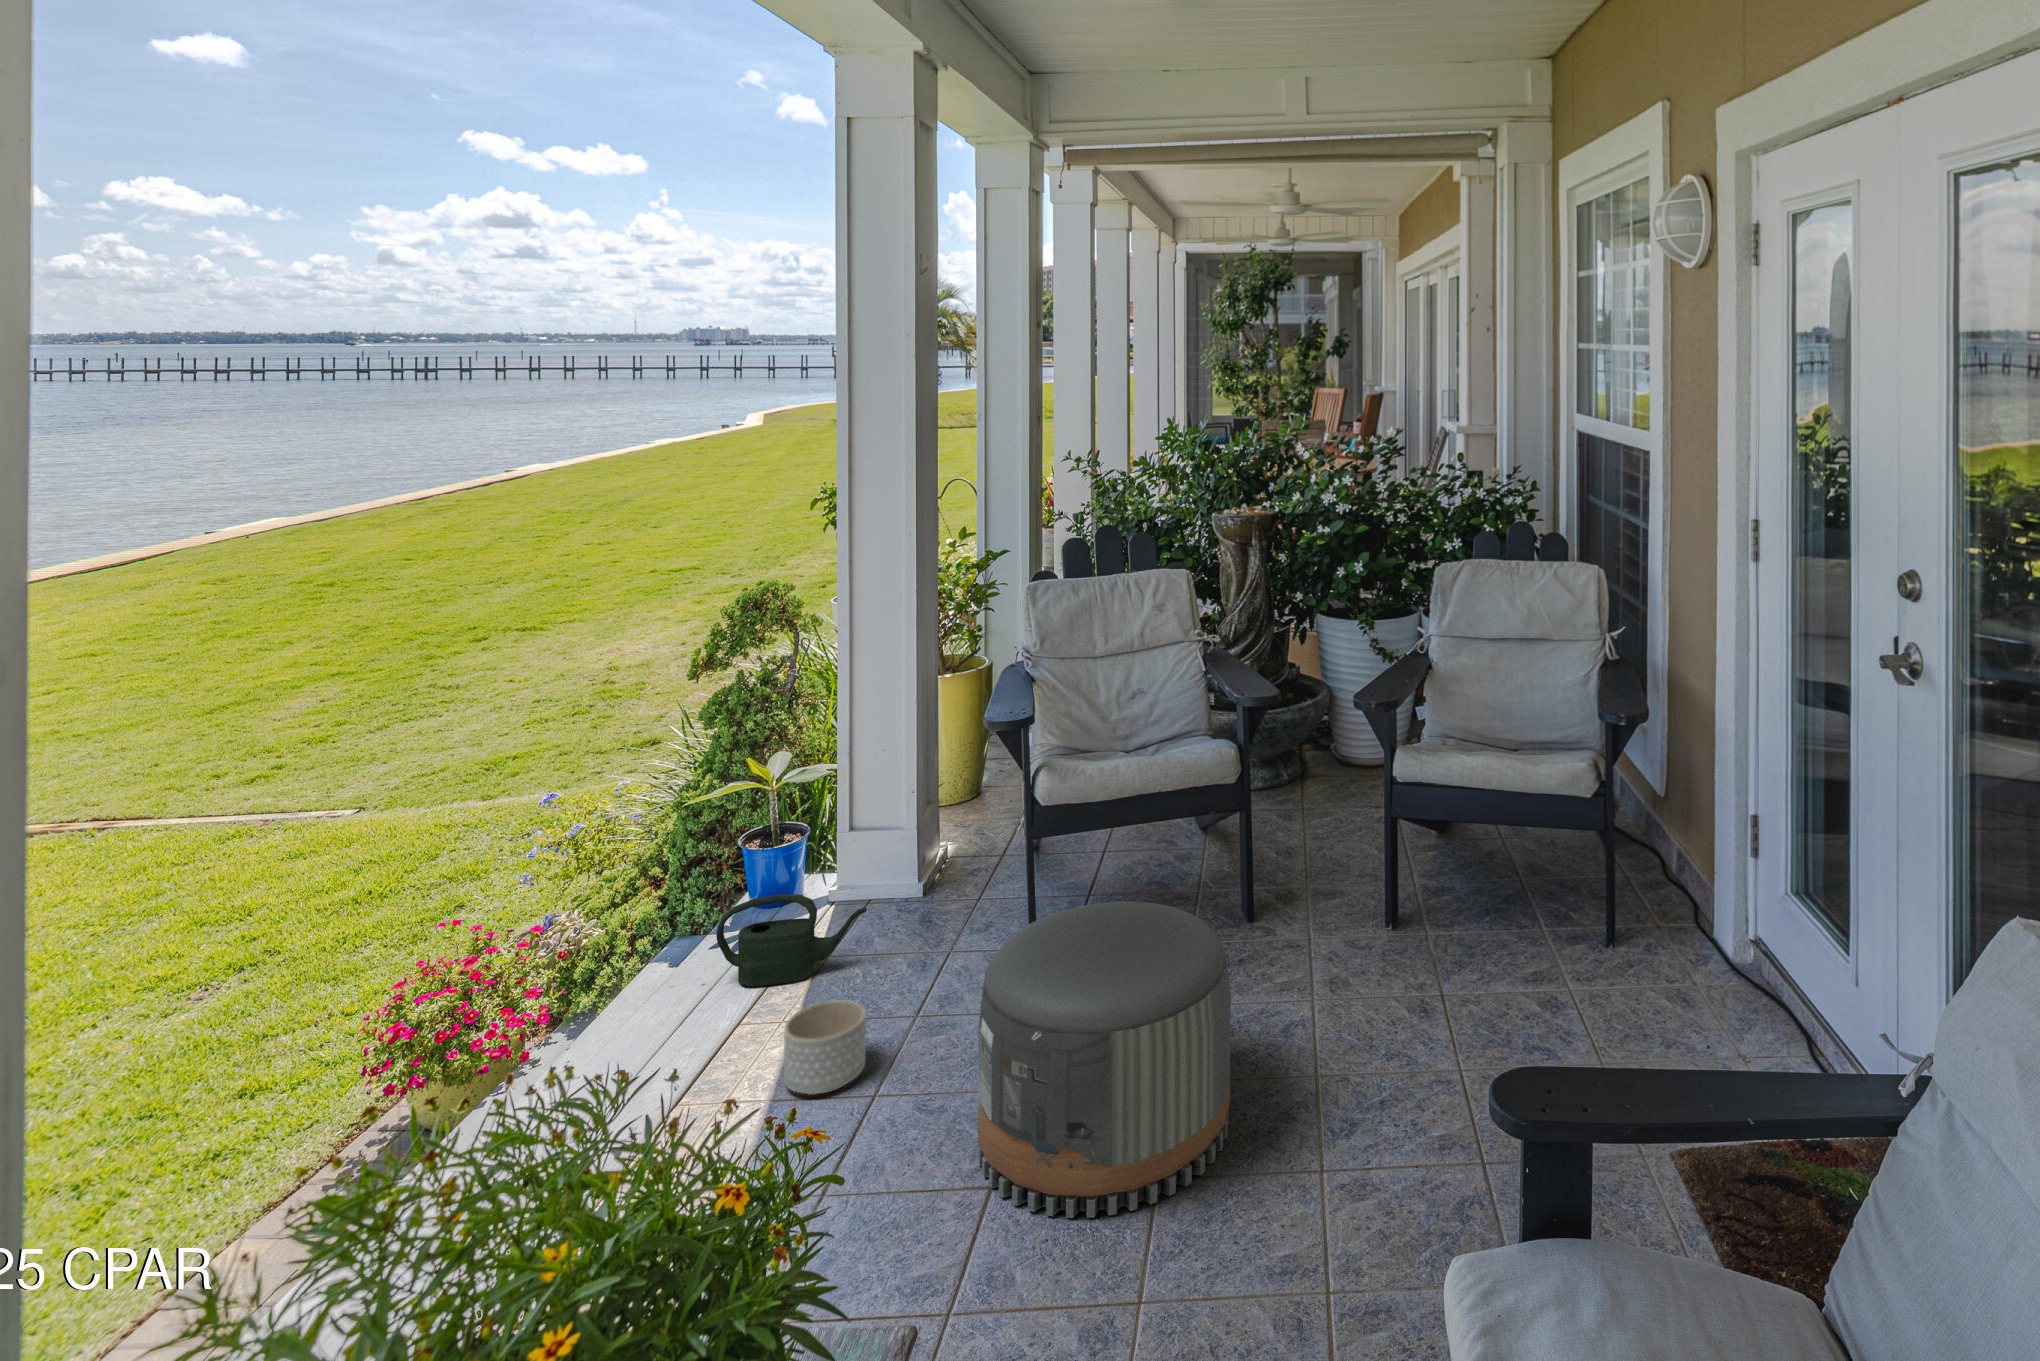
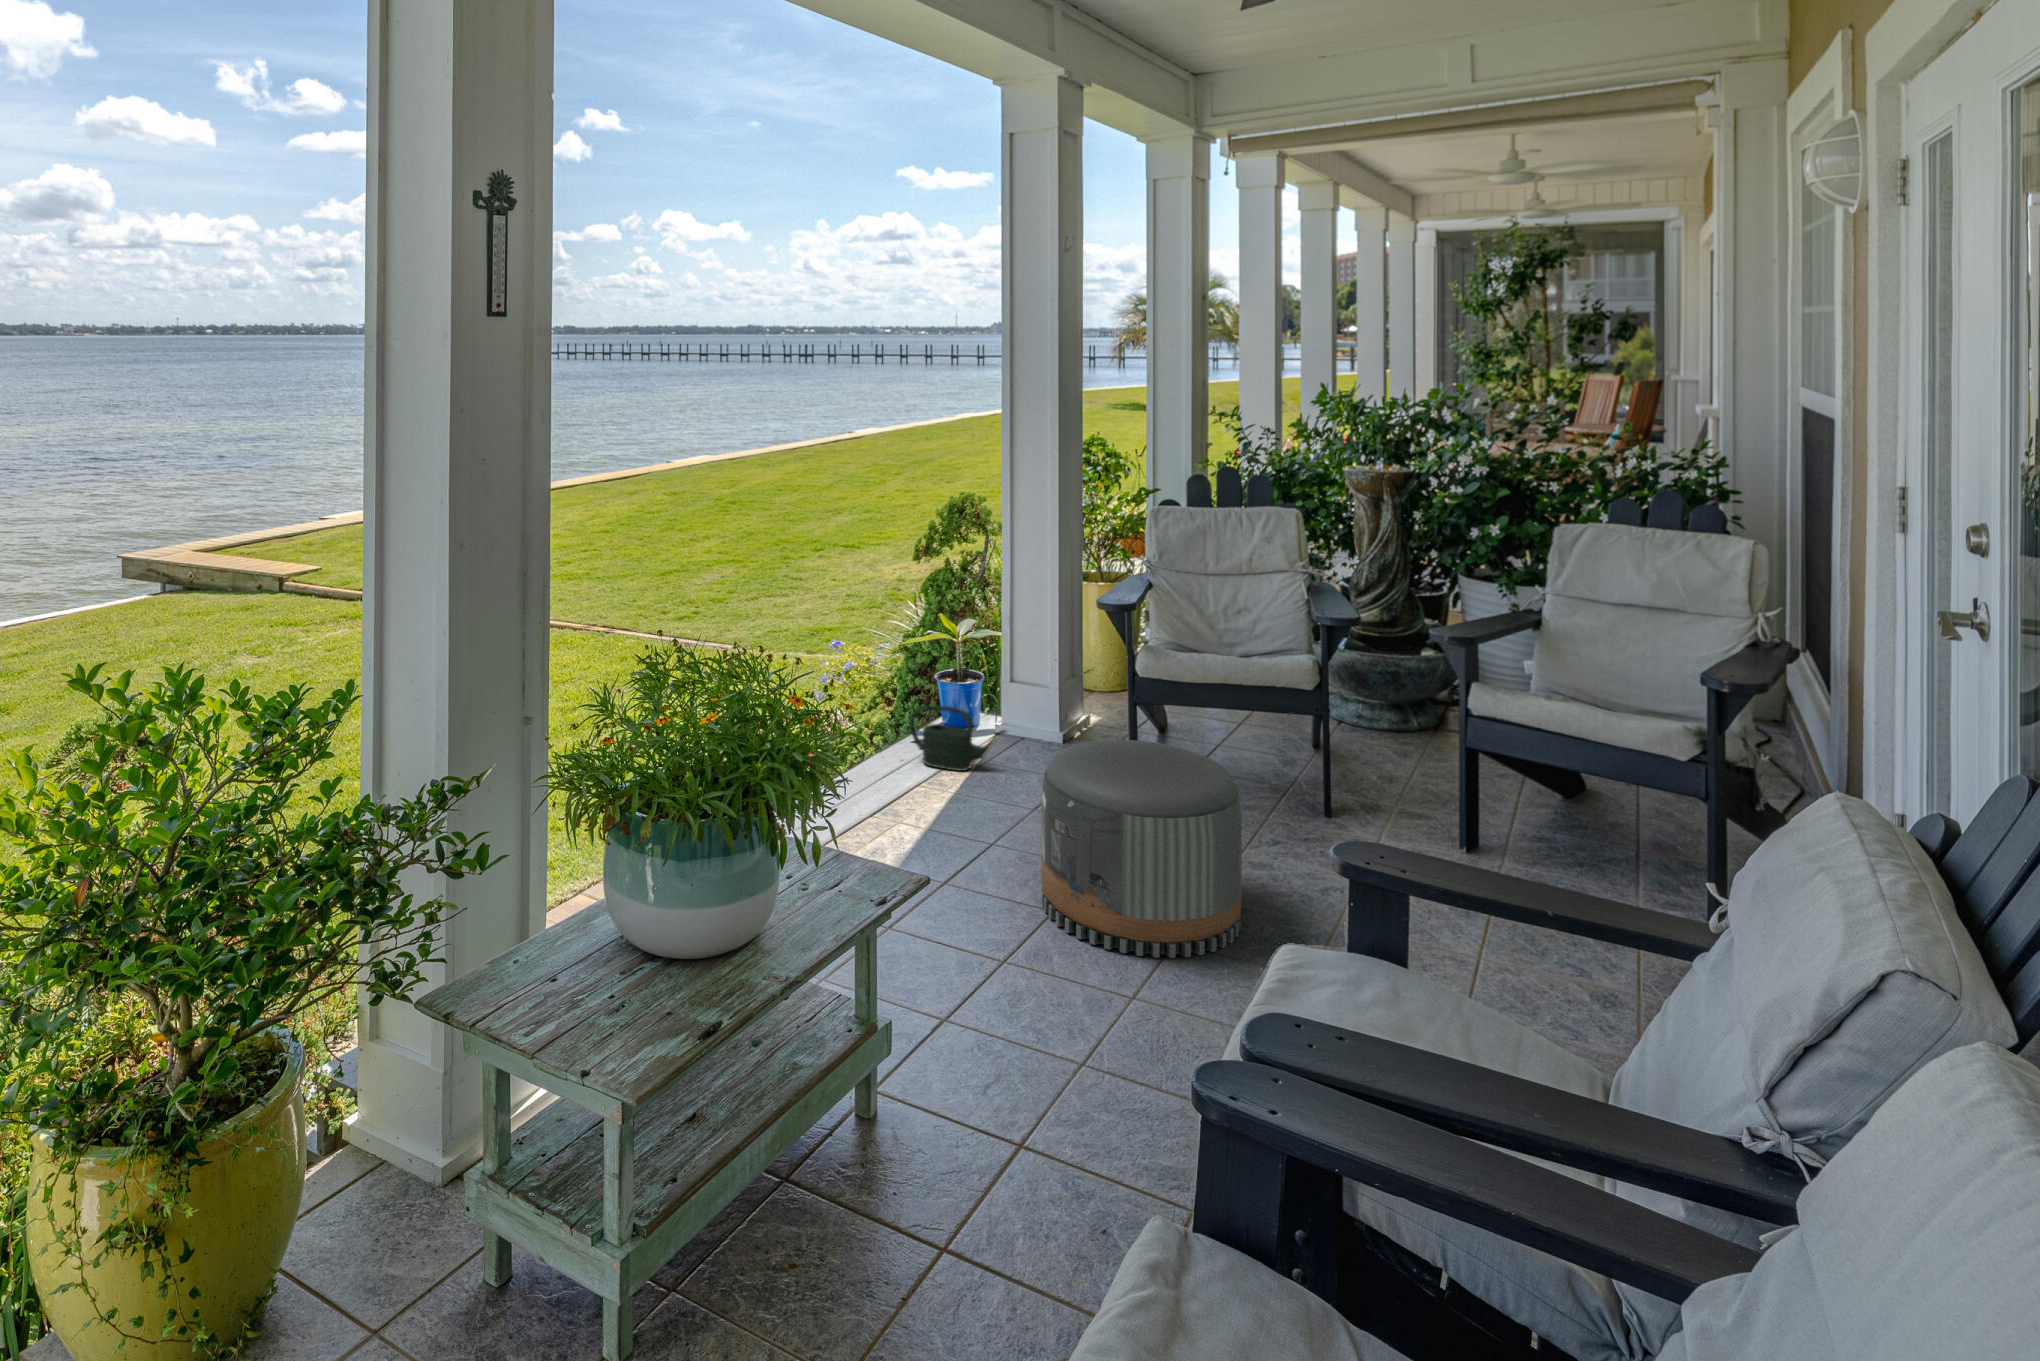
planter: present [784,1000,866,1095] -> none [934,775,987,833]

